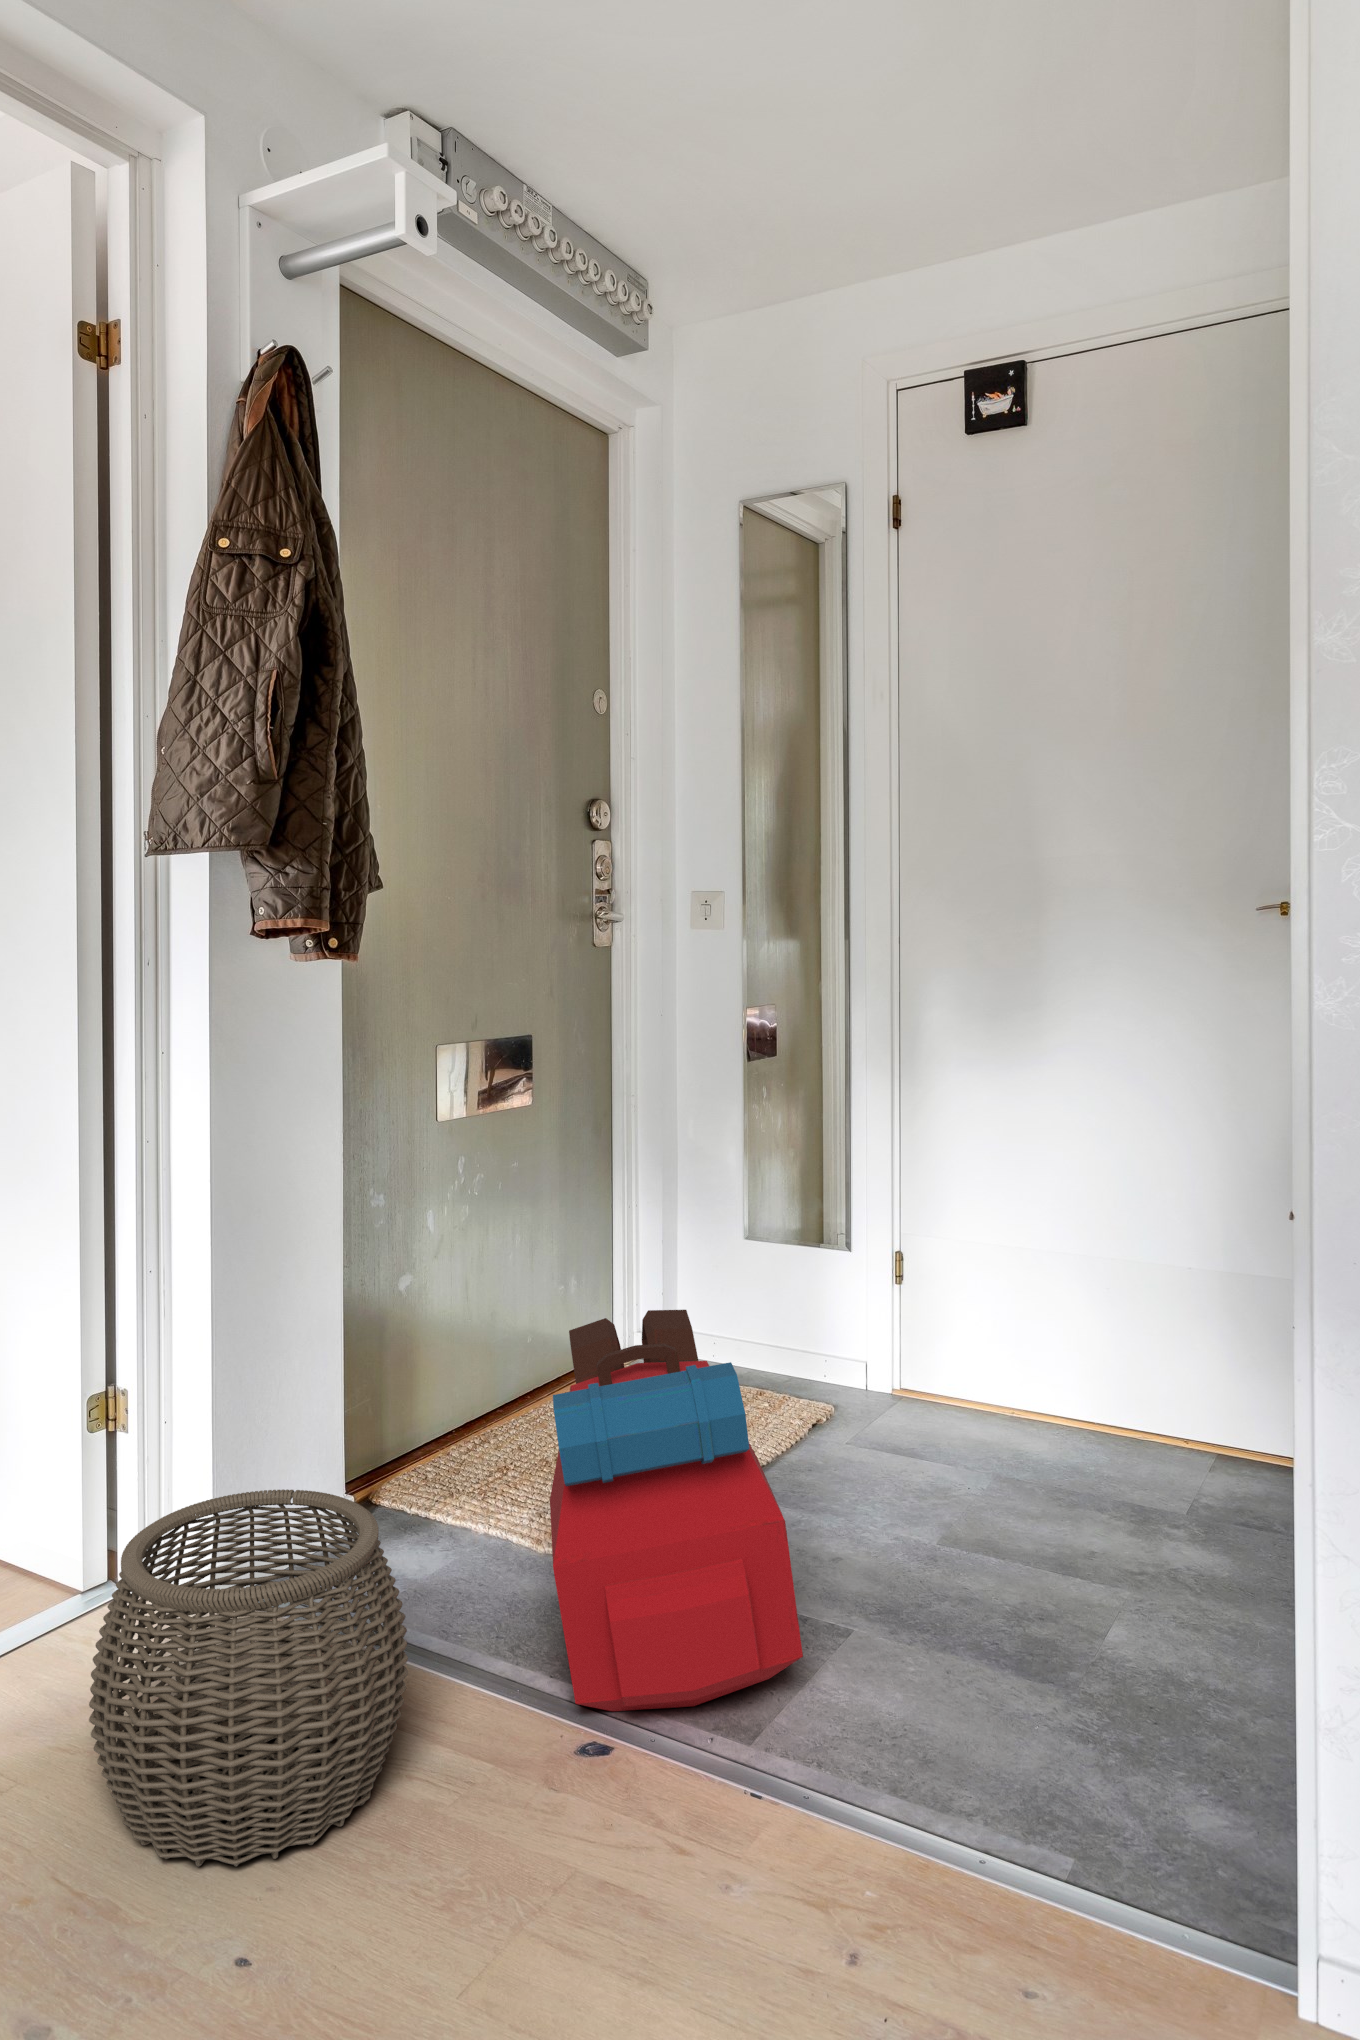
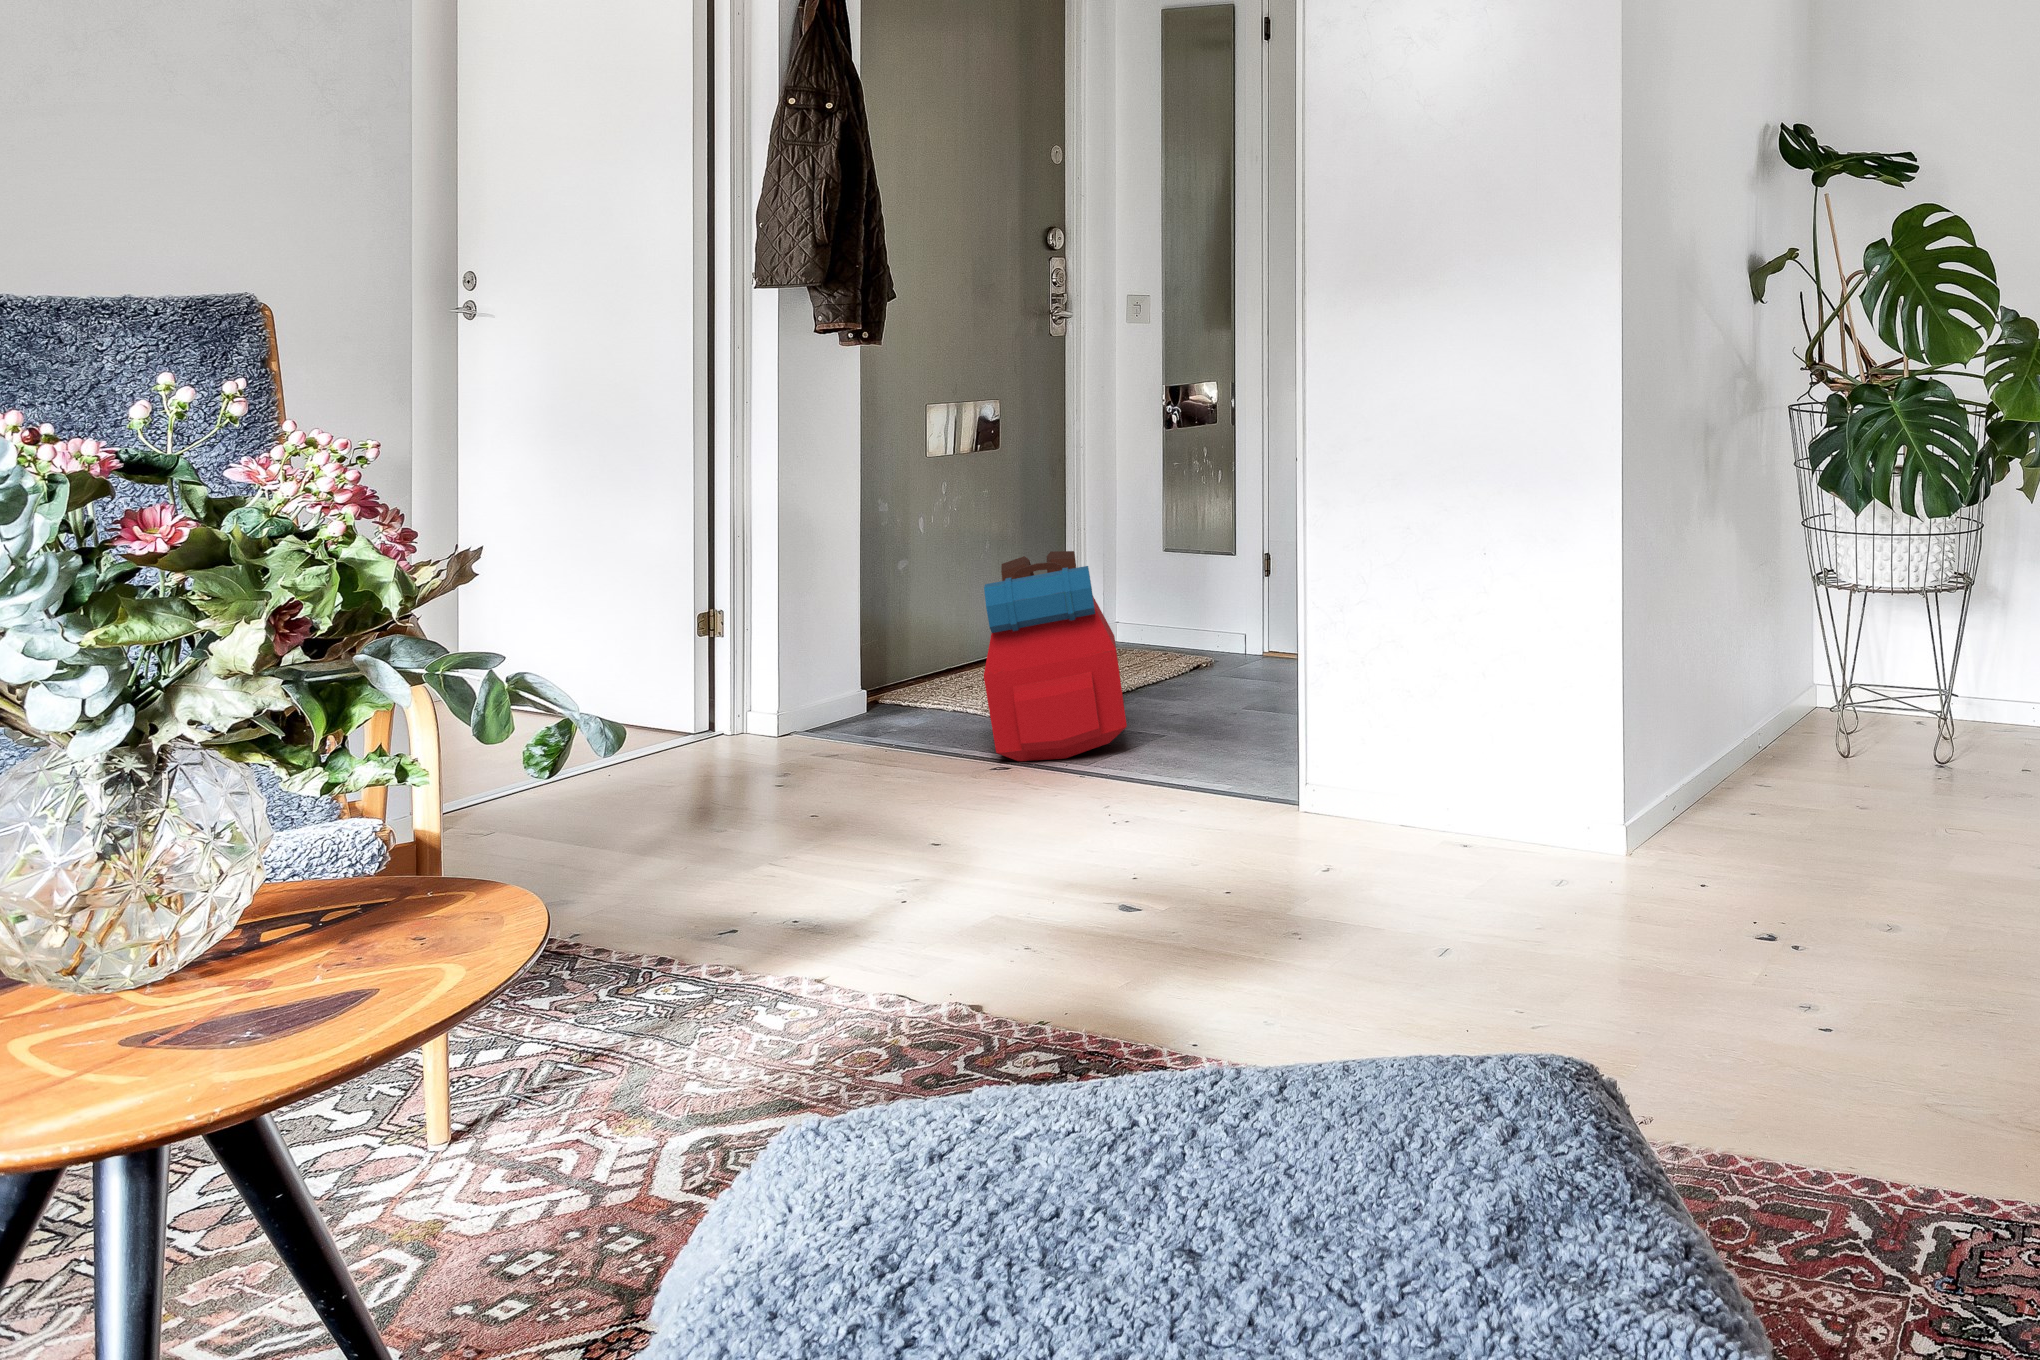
woven basket: present [89,1489,408,1867] -> none [727,637,901,800]

